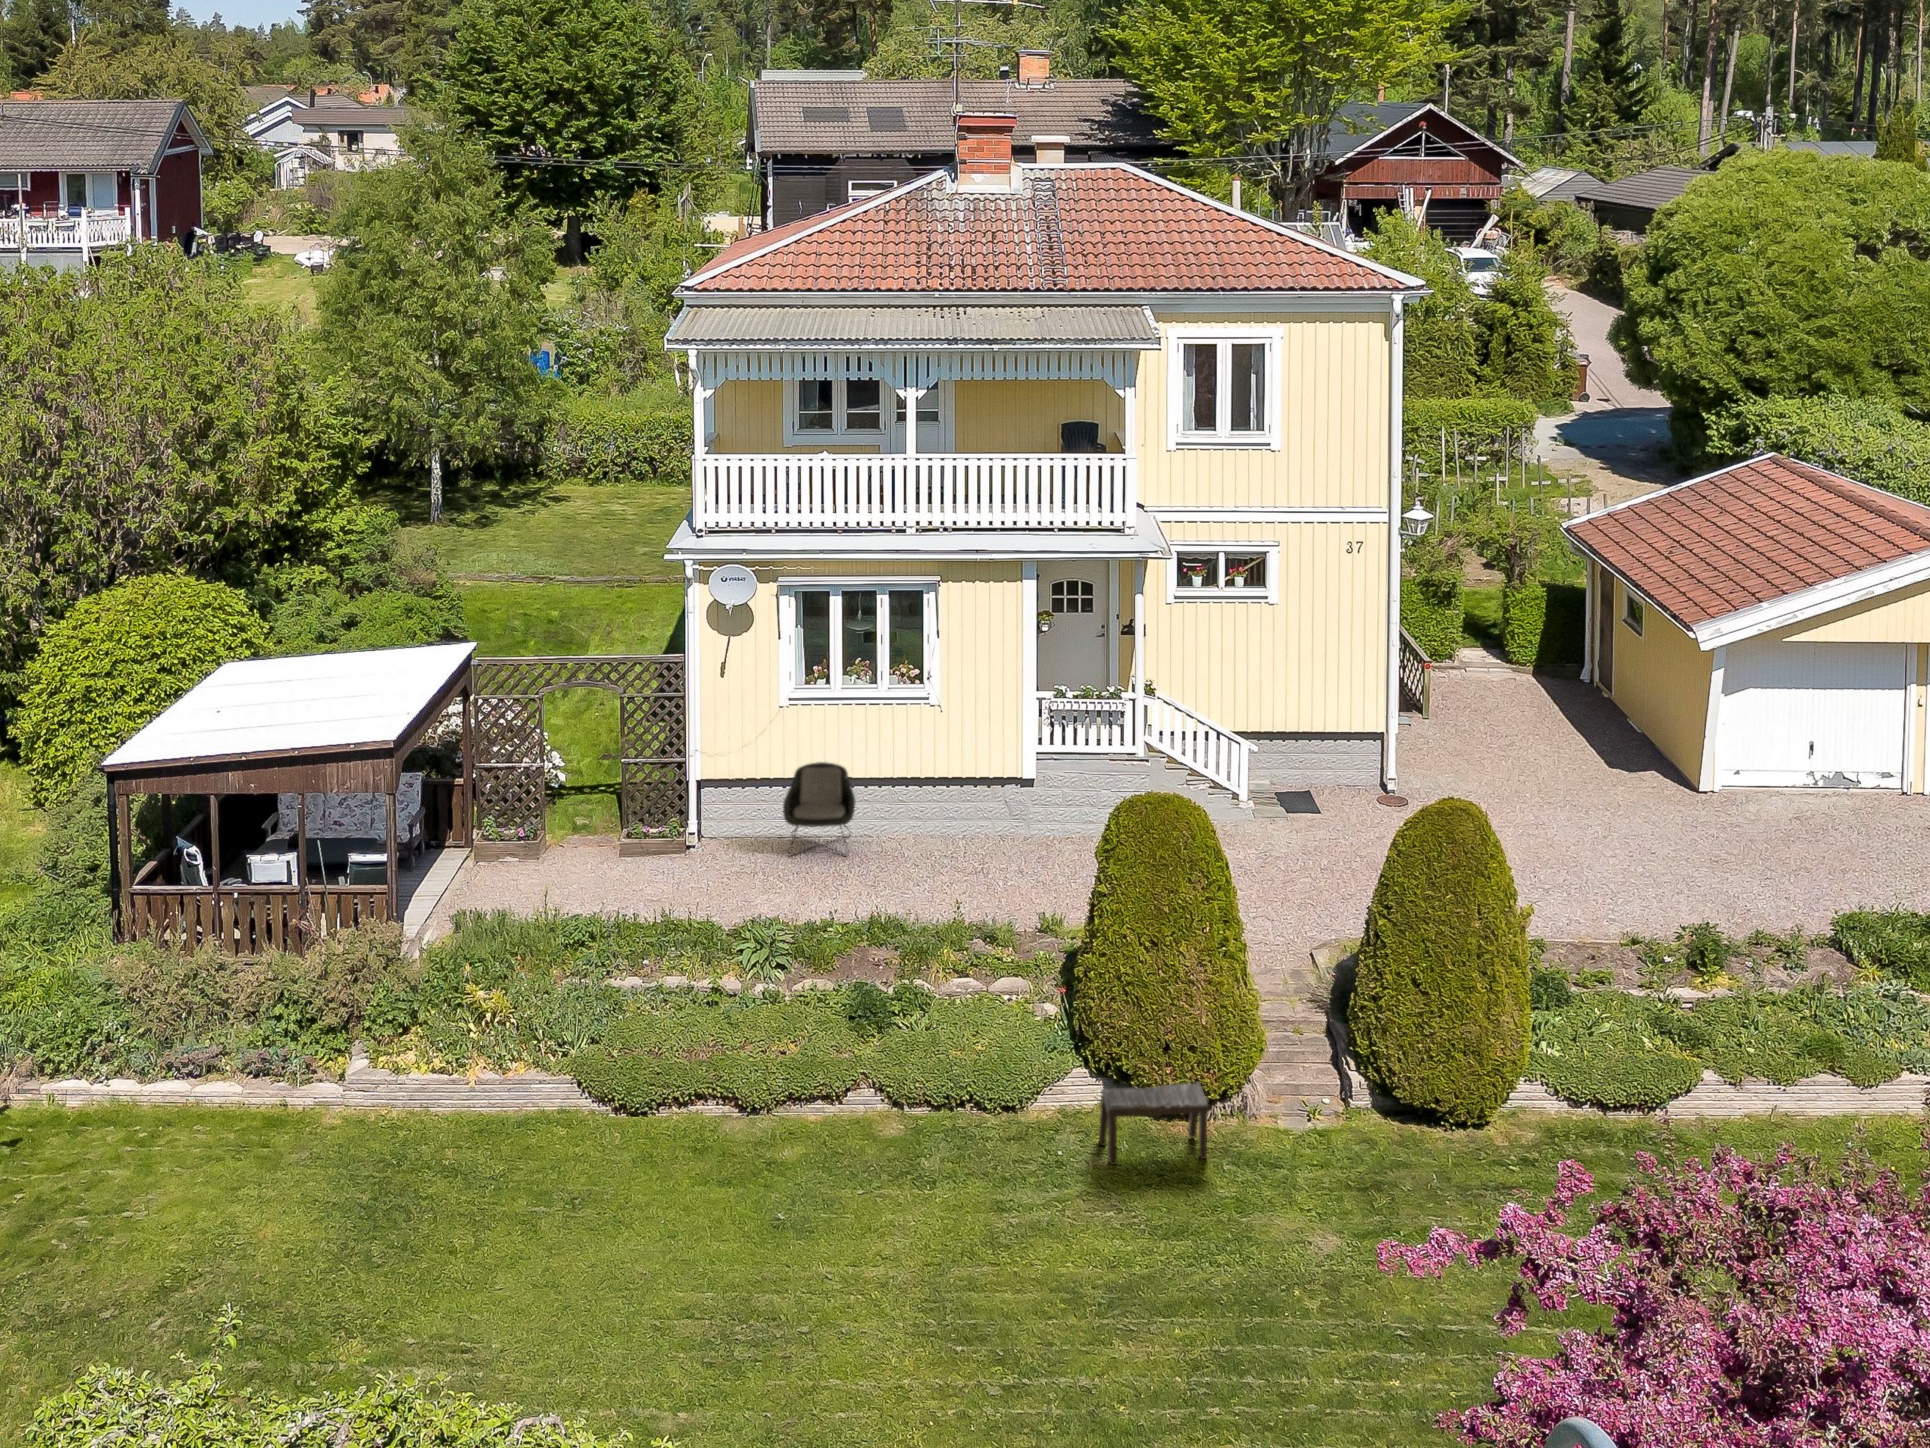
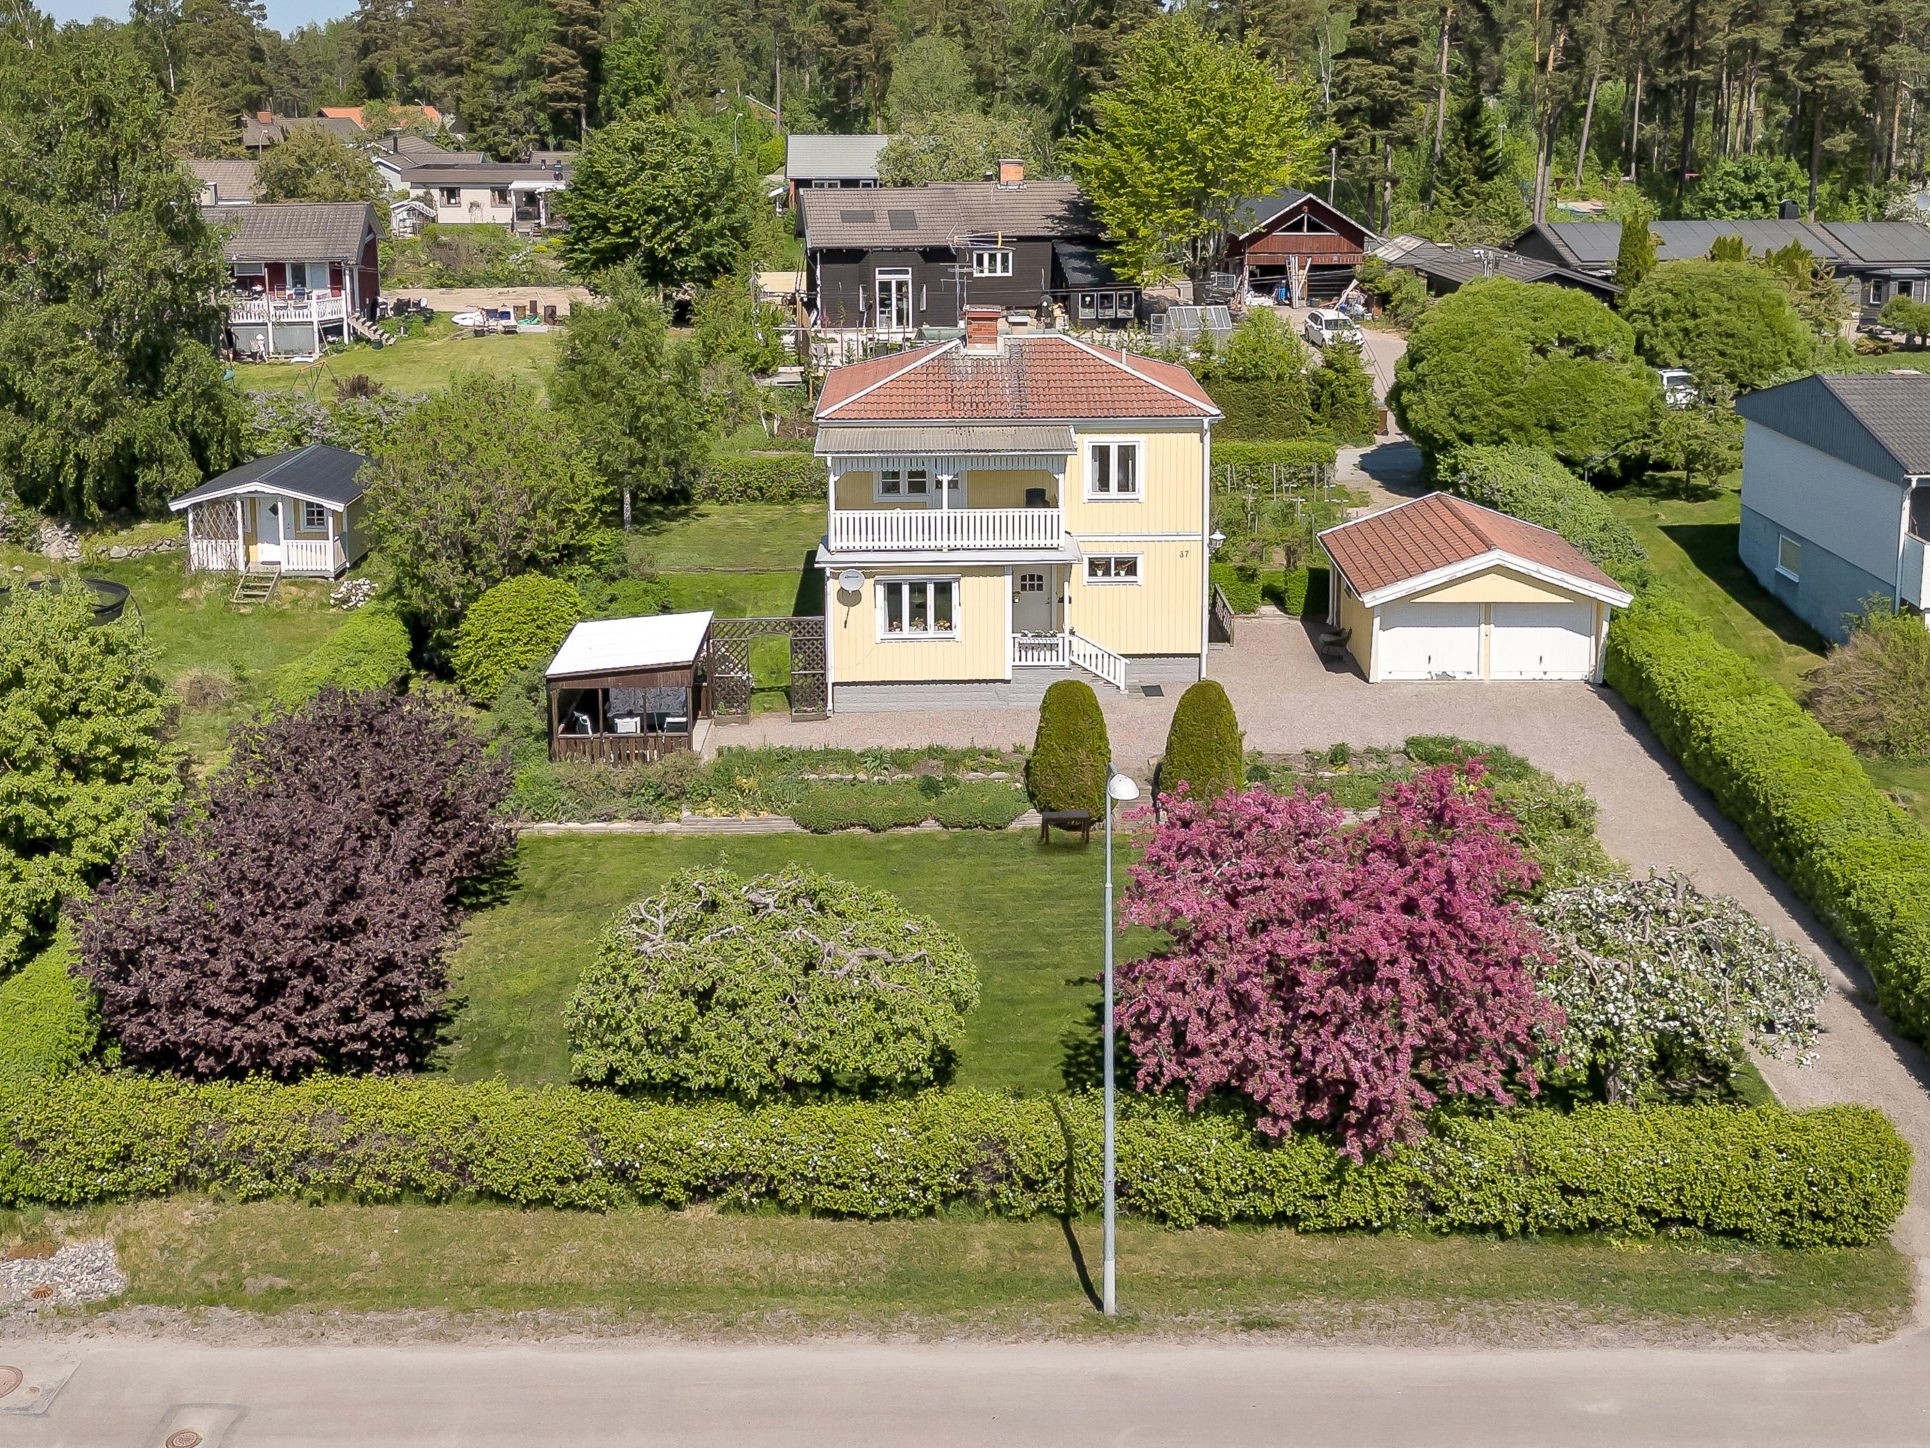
lounge chair: present [783,762,855,857] -> present [1319,627,1352,662]

